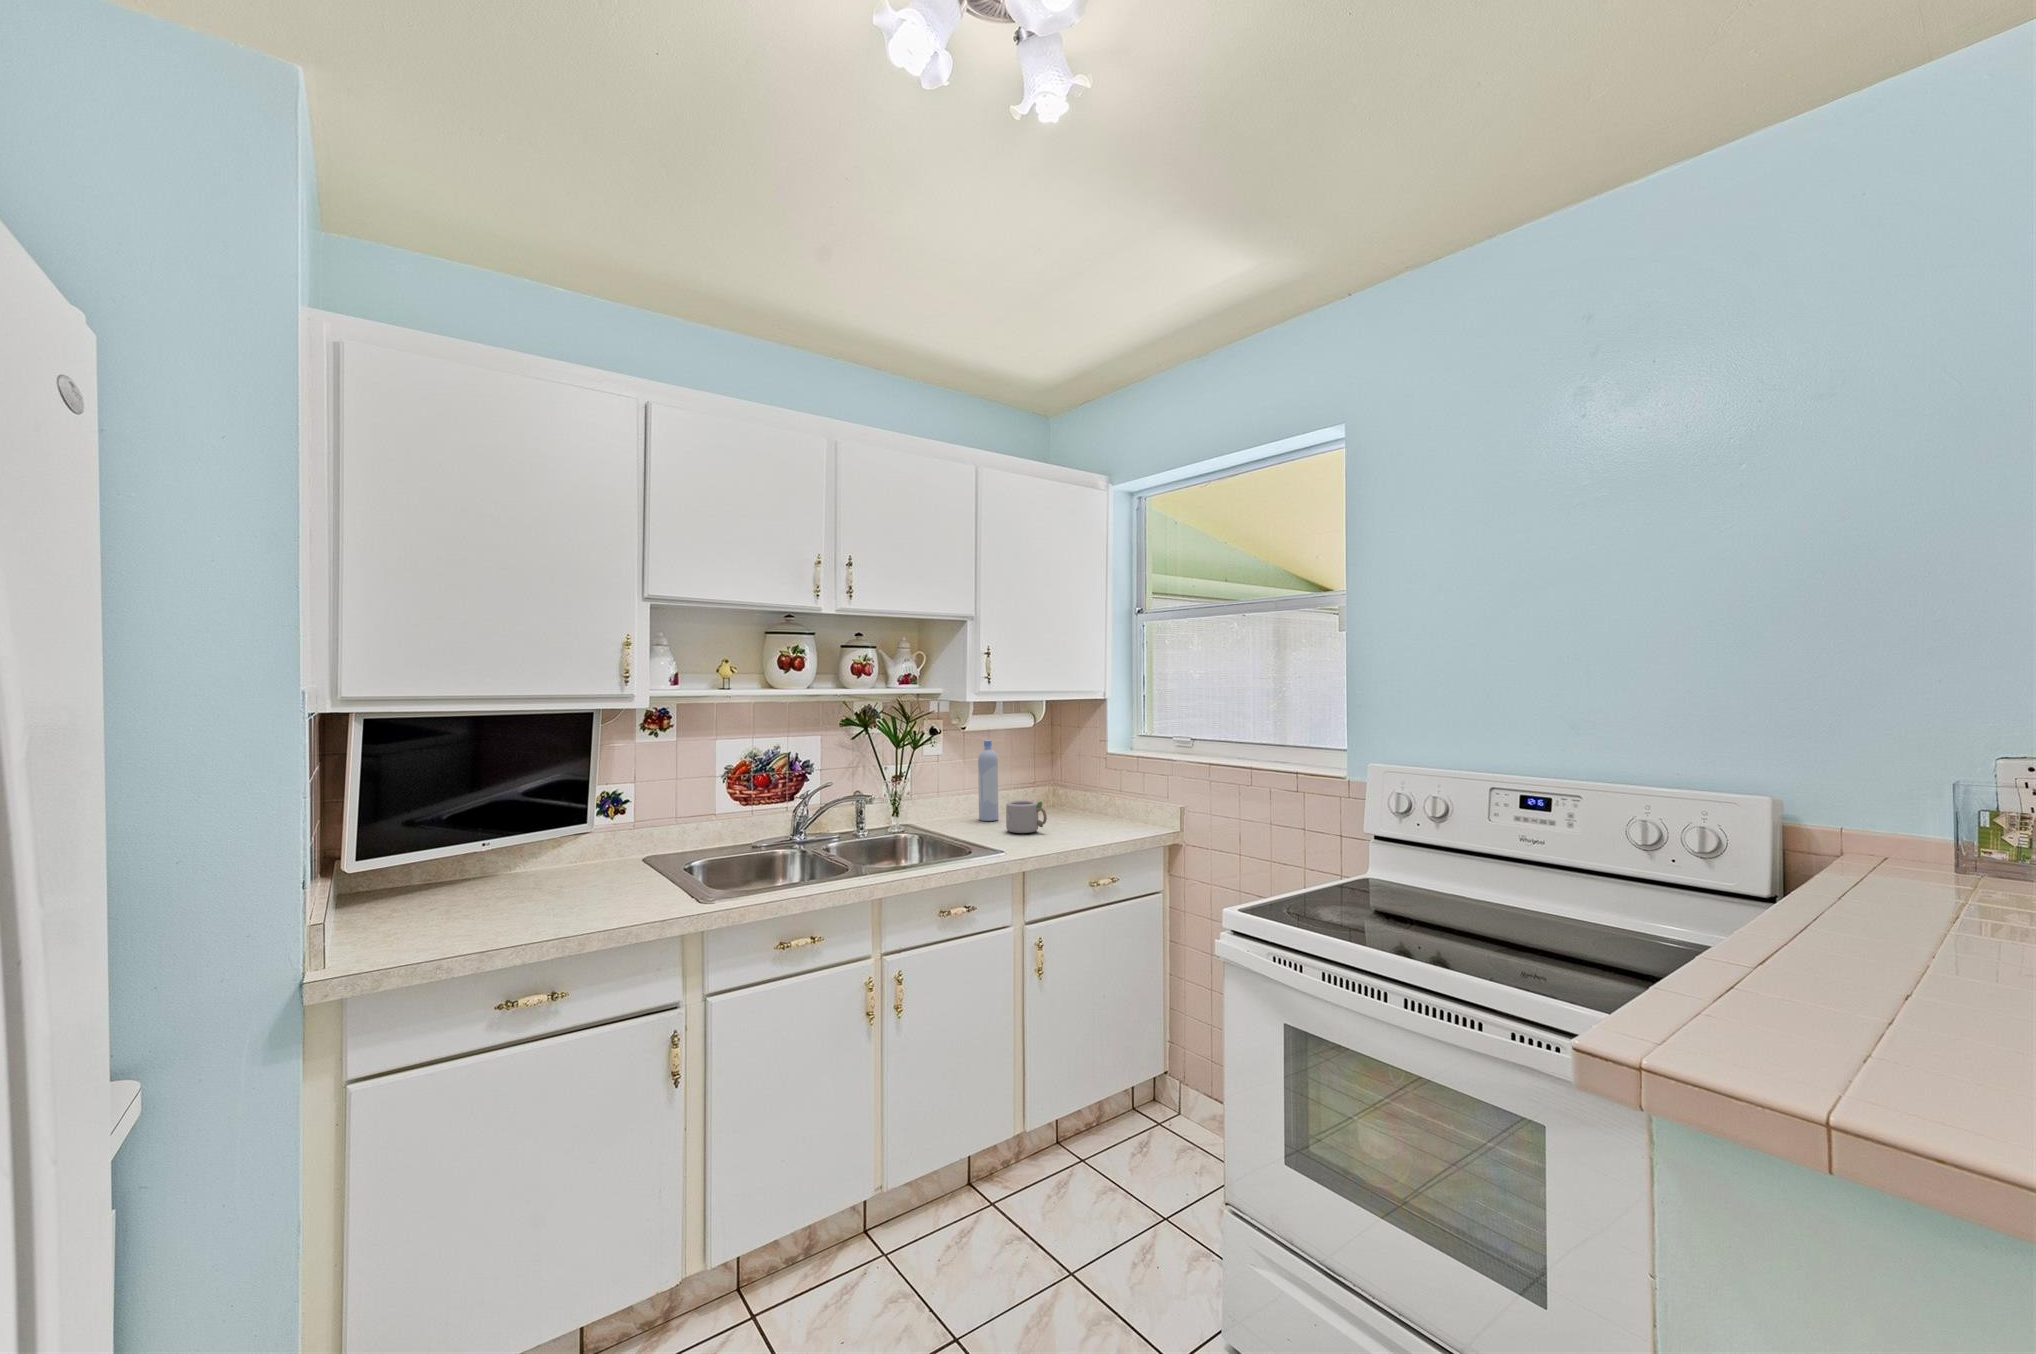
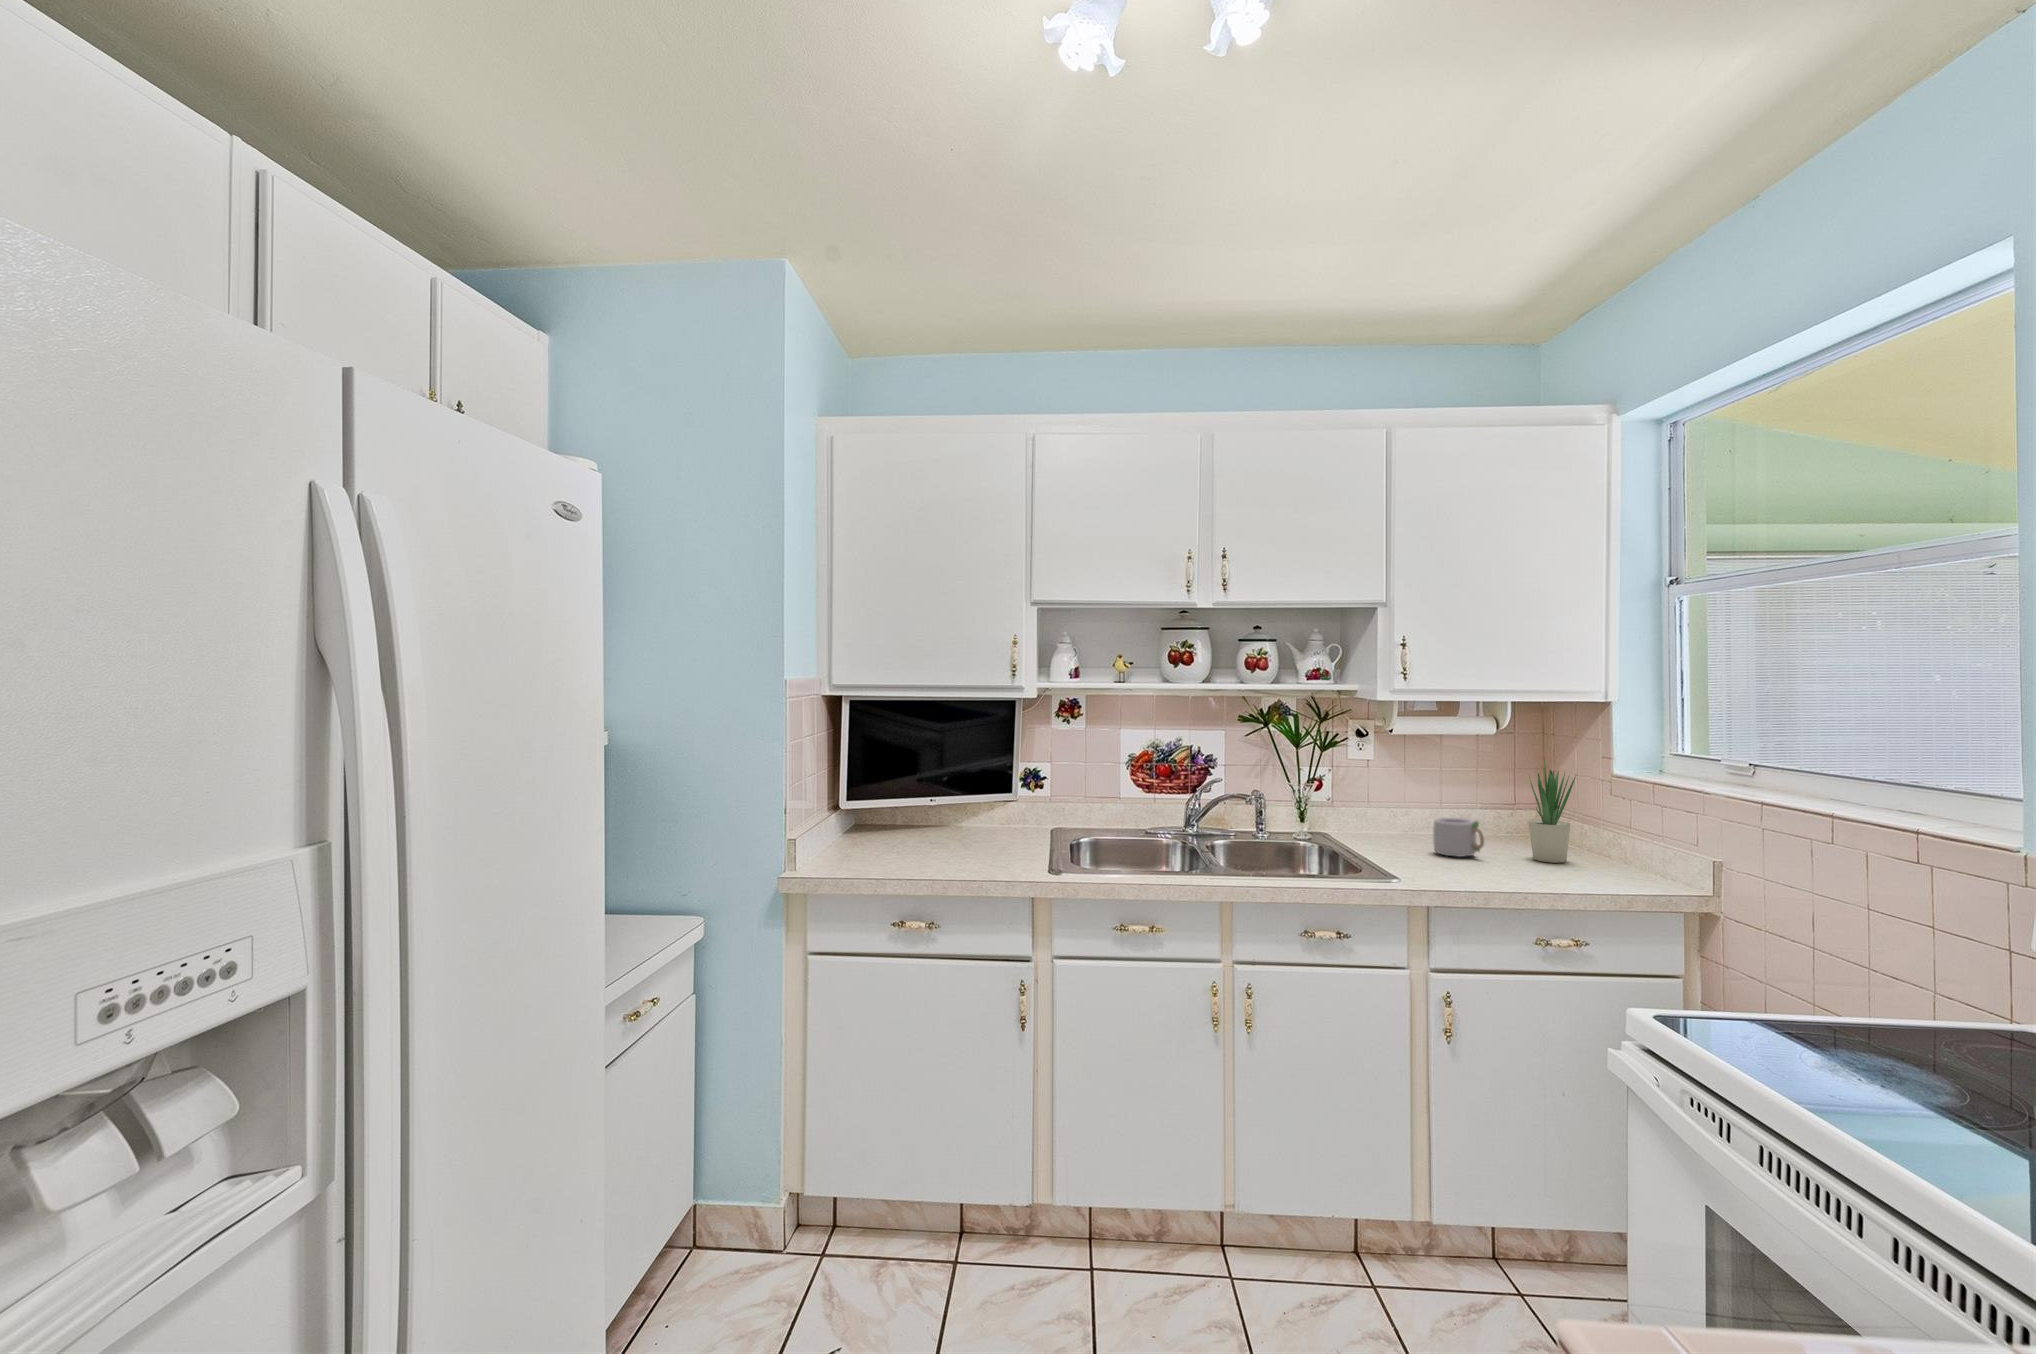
bottle: present [978,740,999,821] -> none [1416,745,1442,840]
potted plant: none [1071,745,1105,829] -> present [1528,759,1576,863]

